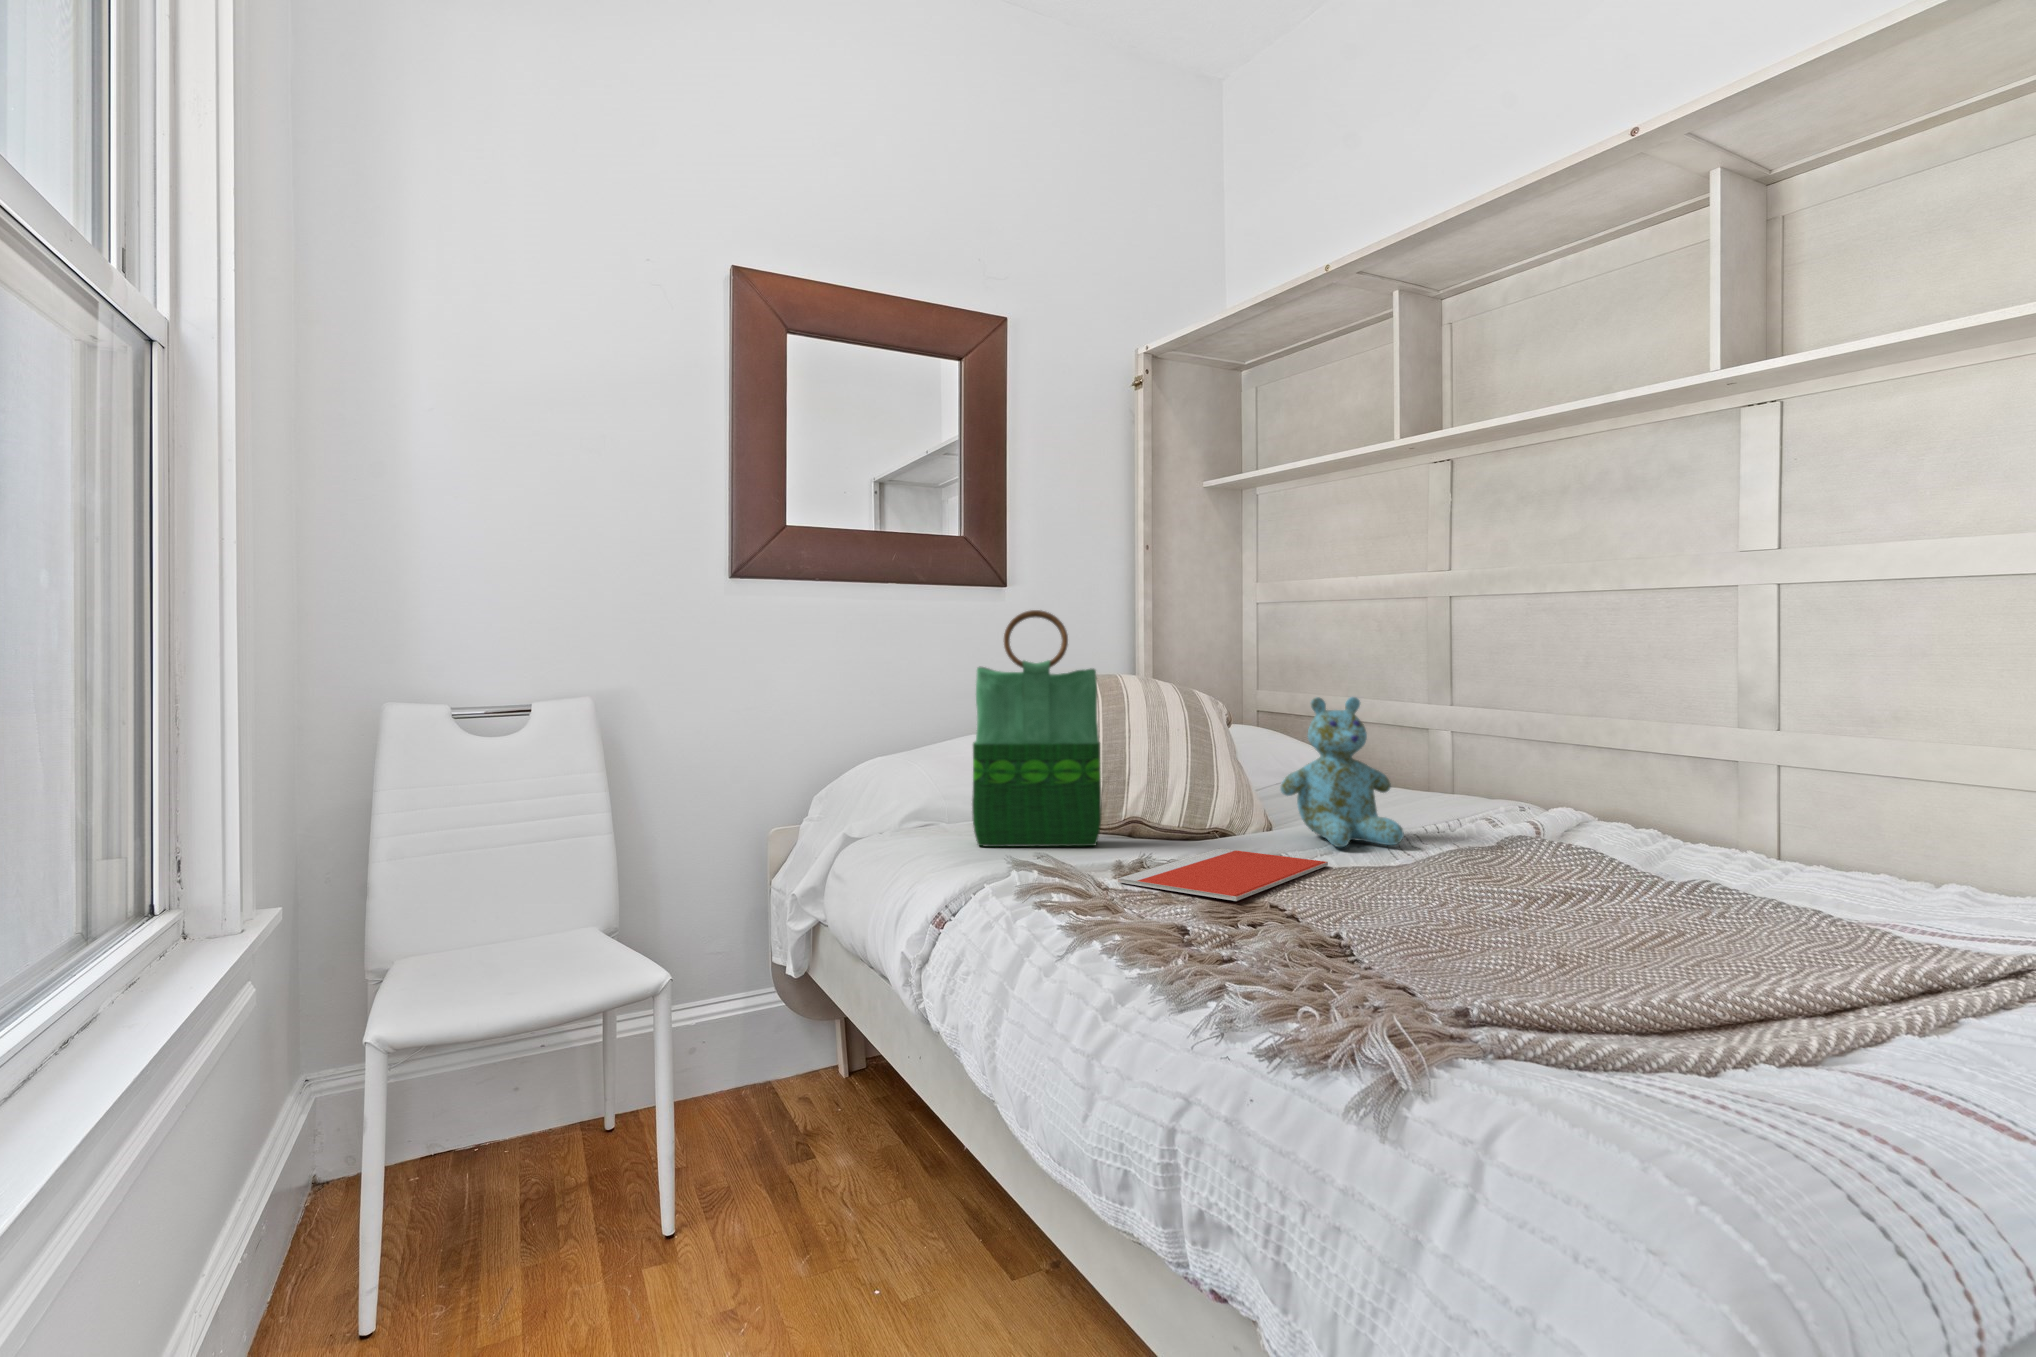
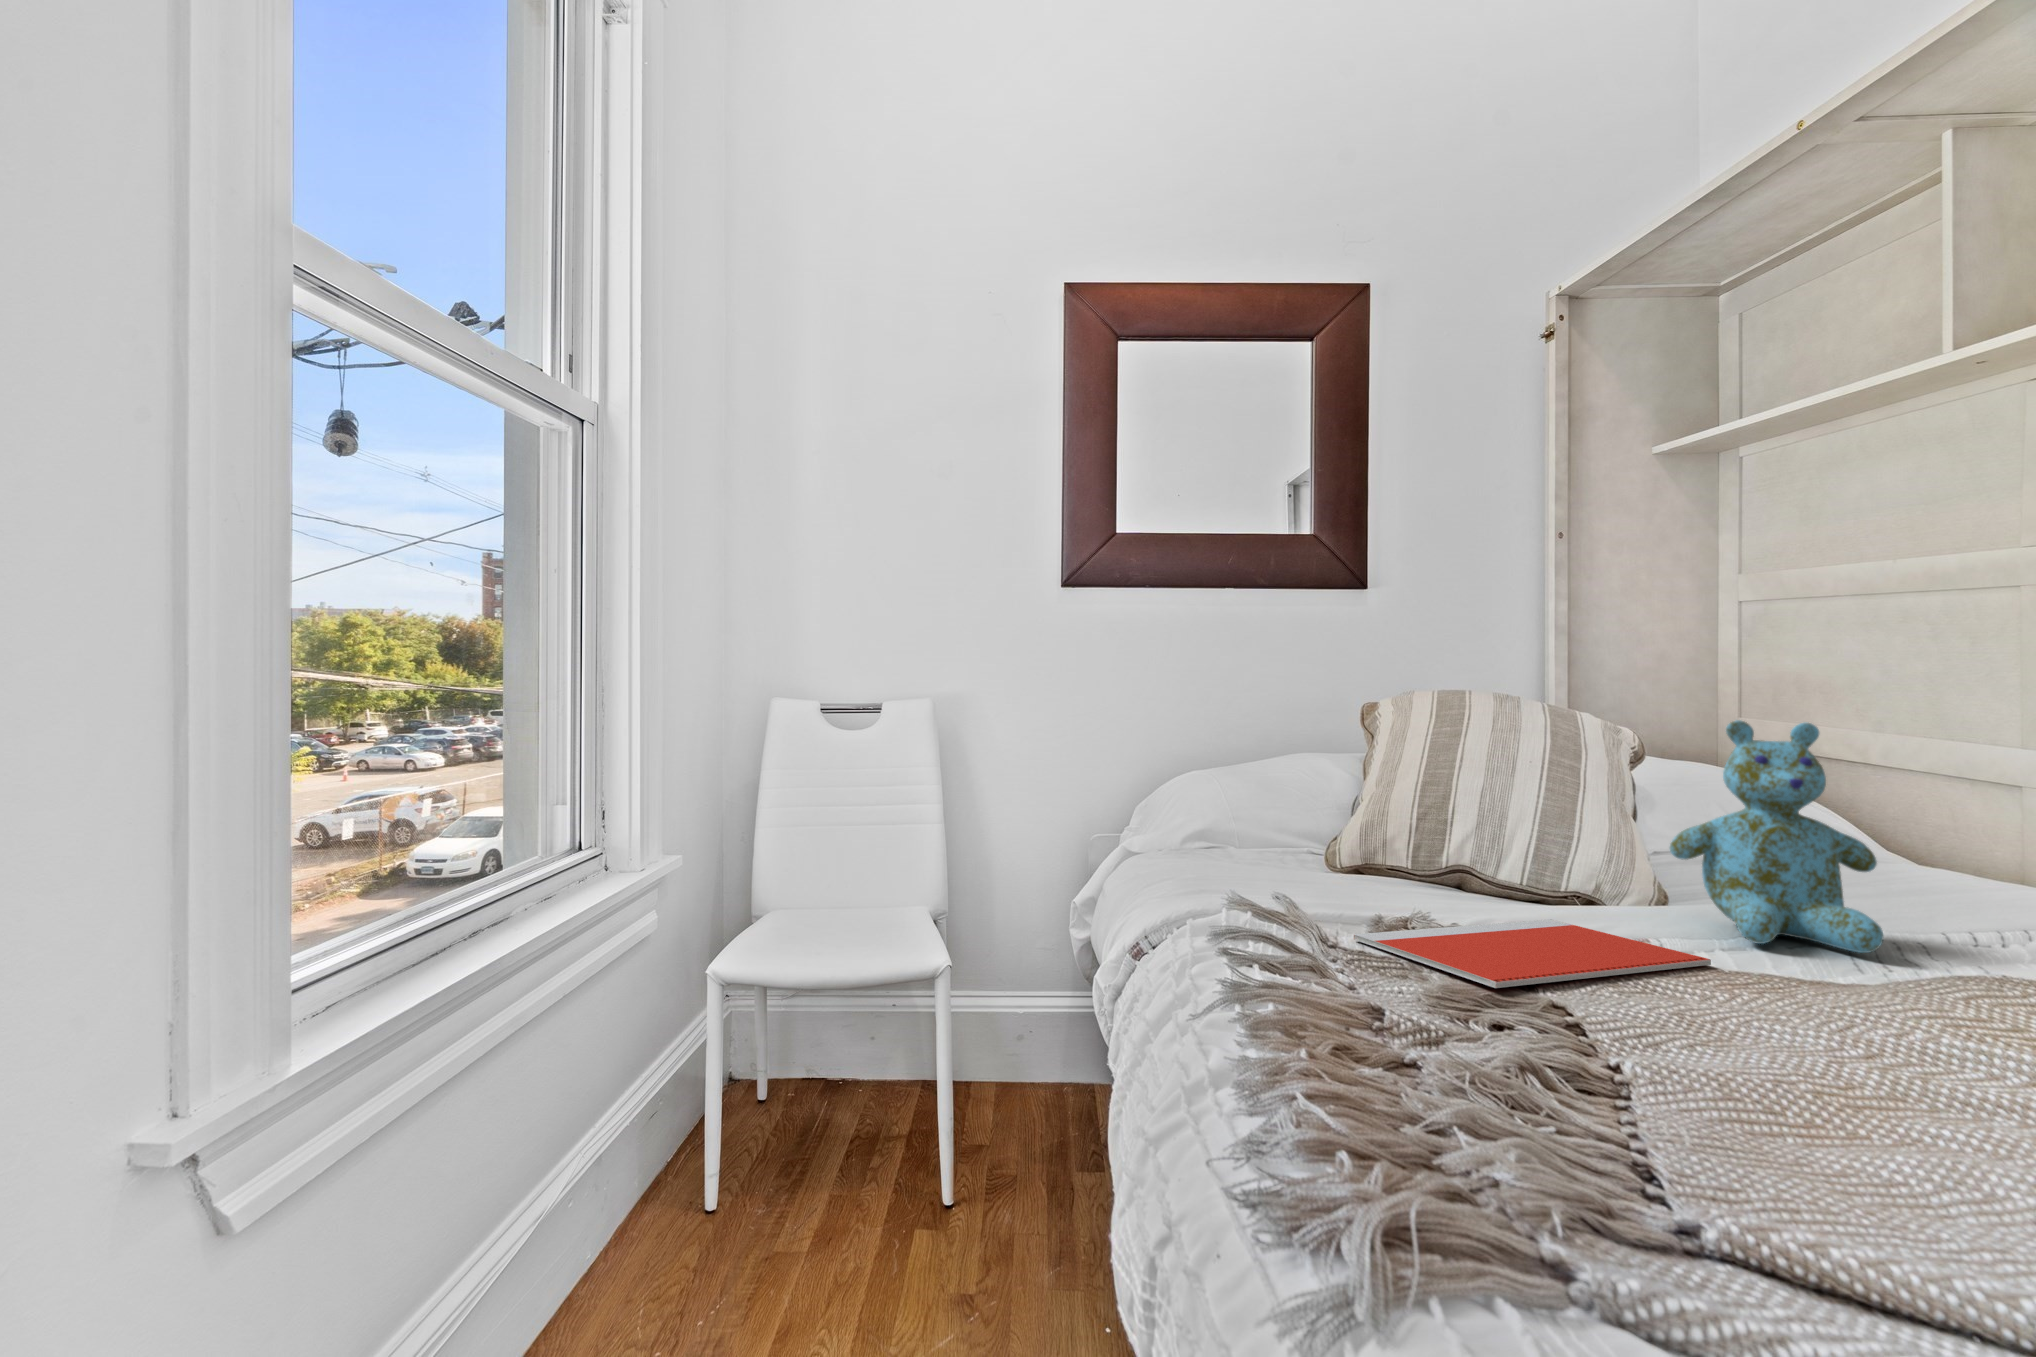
tote bag: present [972,610,1101,847] -> none [1223,595,1392,894]

